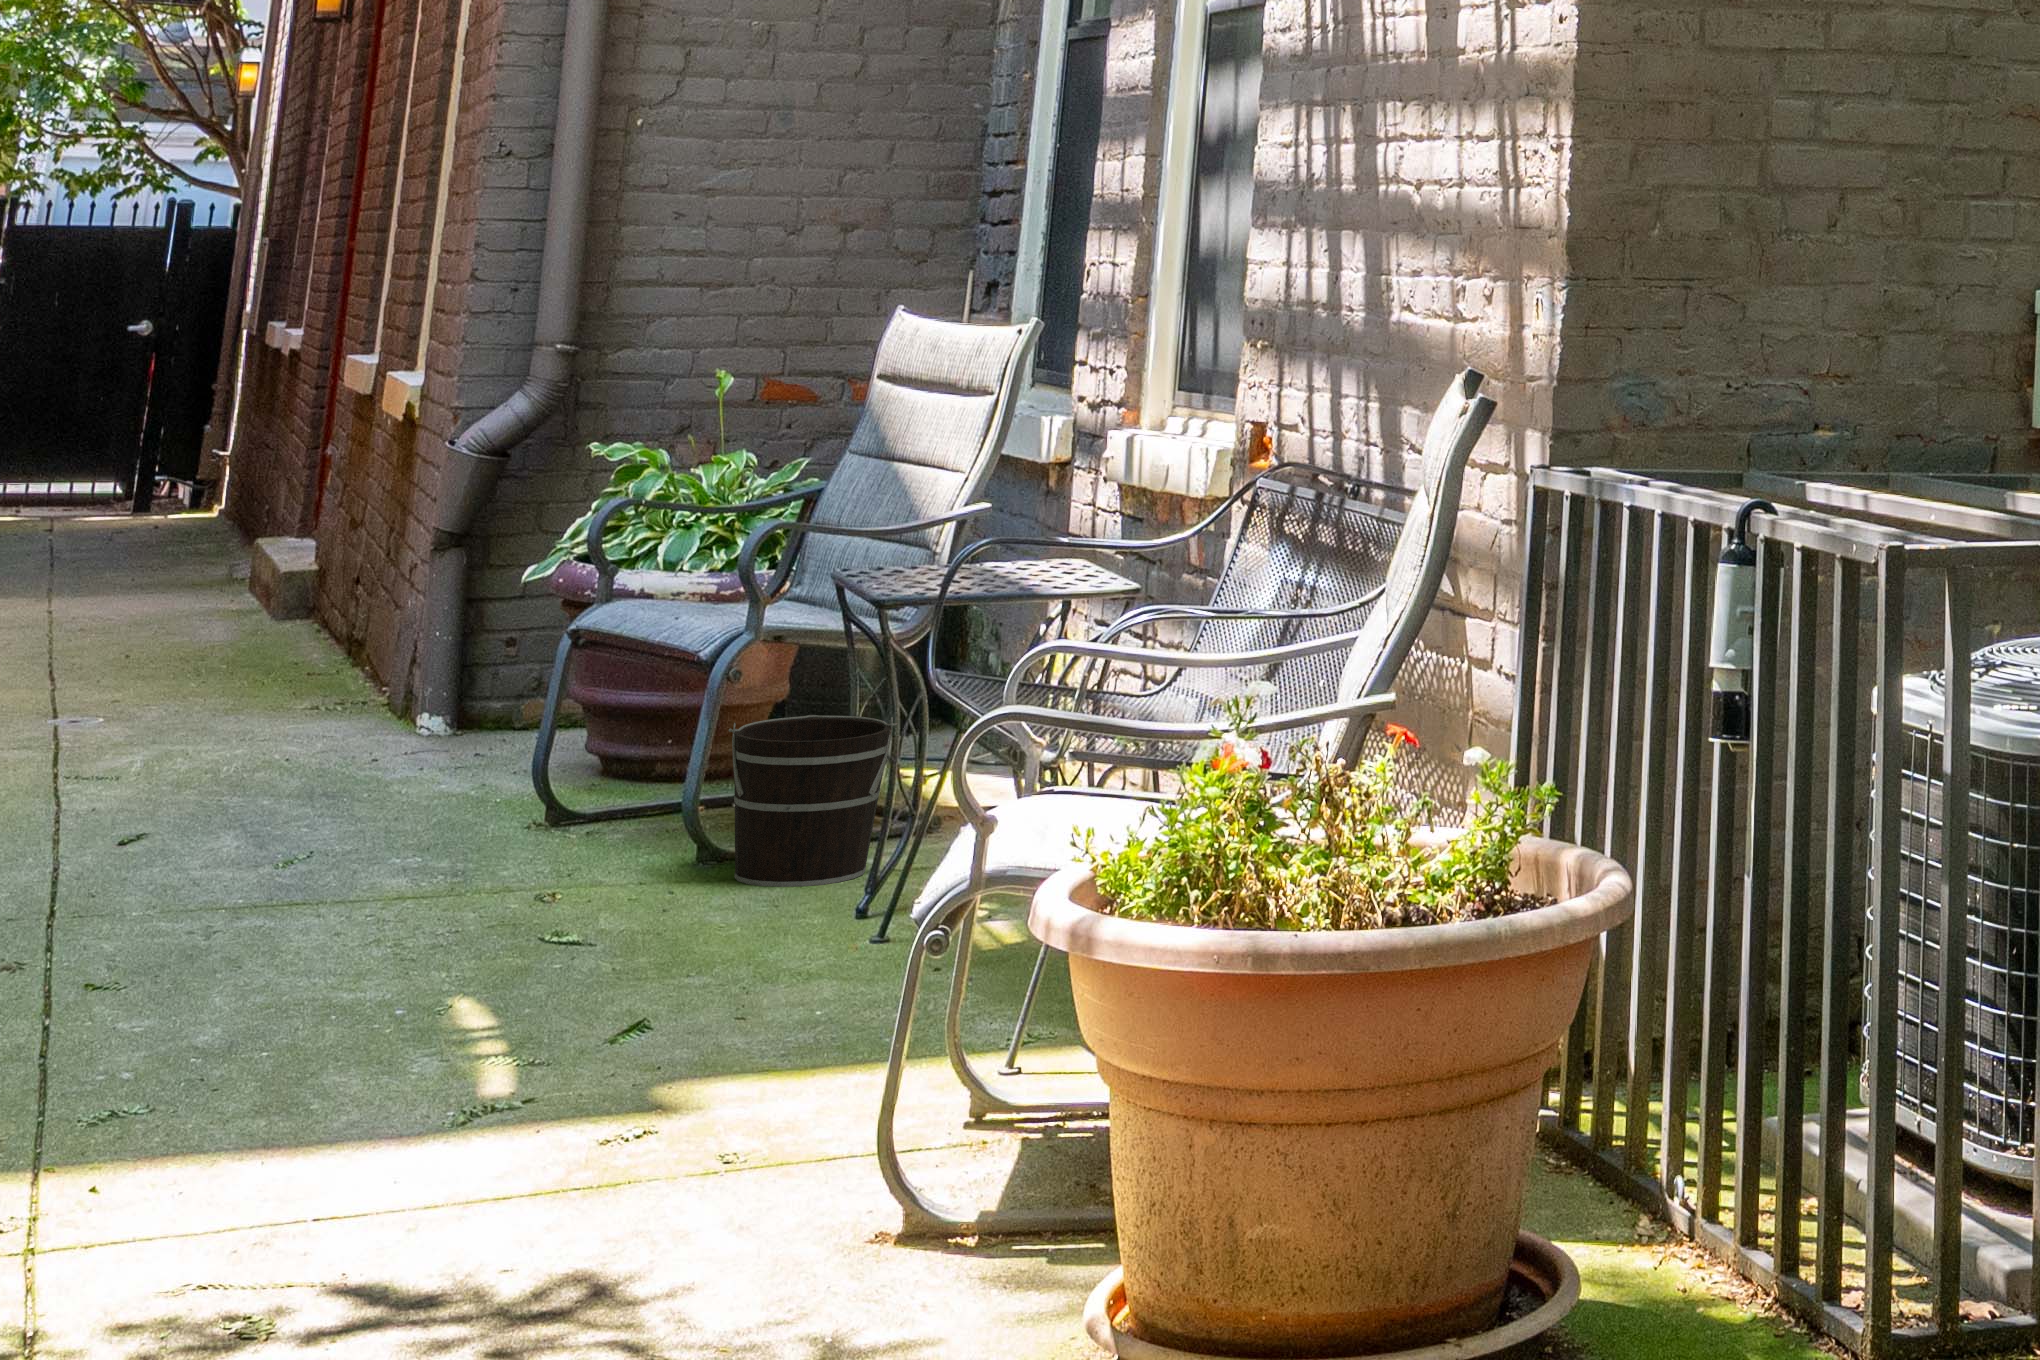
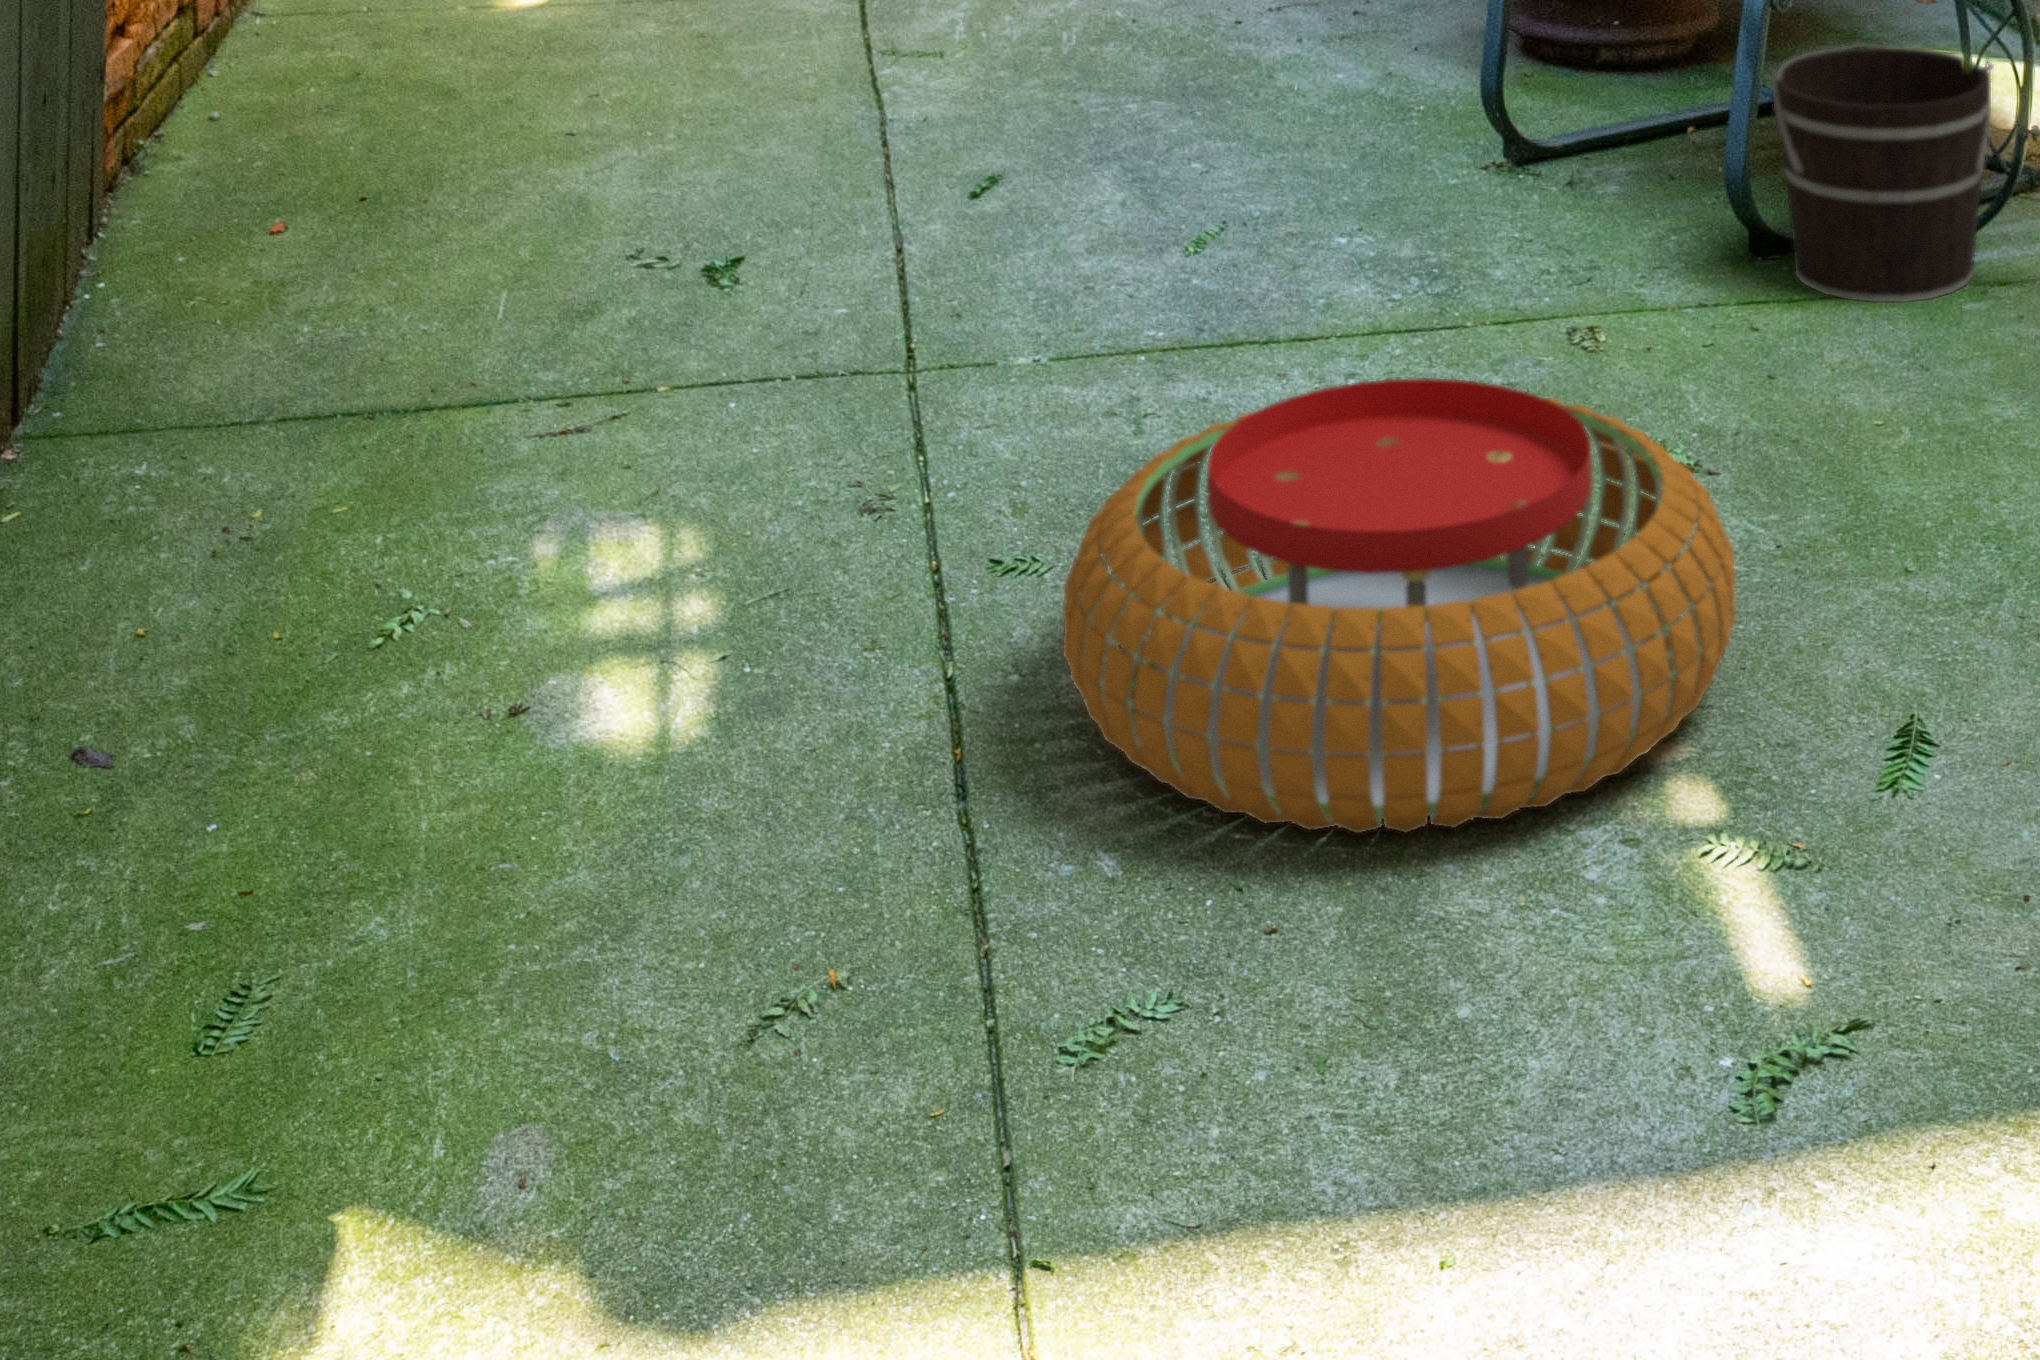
pouf: none [125,845,567,1061] -> present [1063,378,1736,833]

